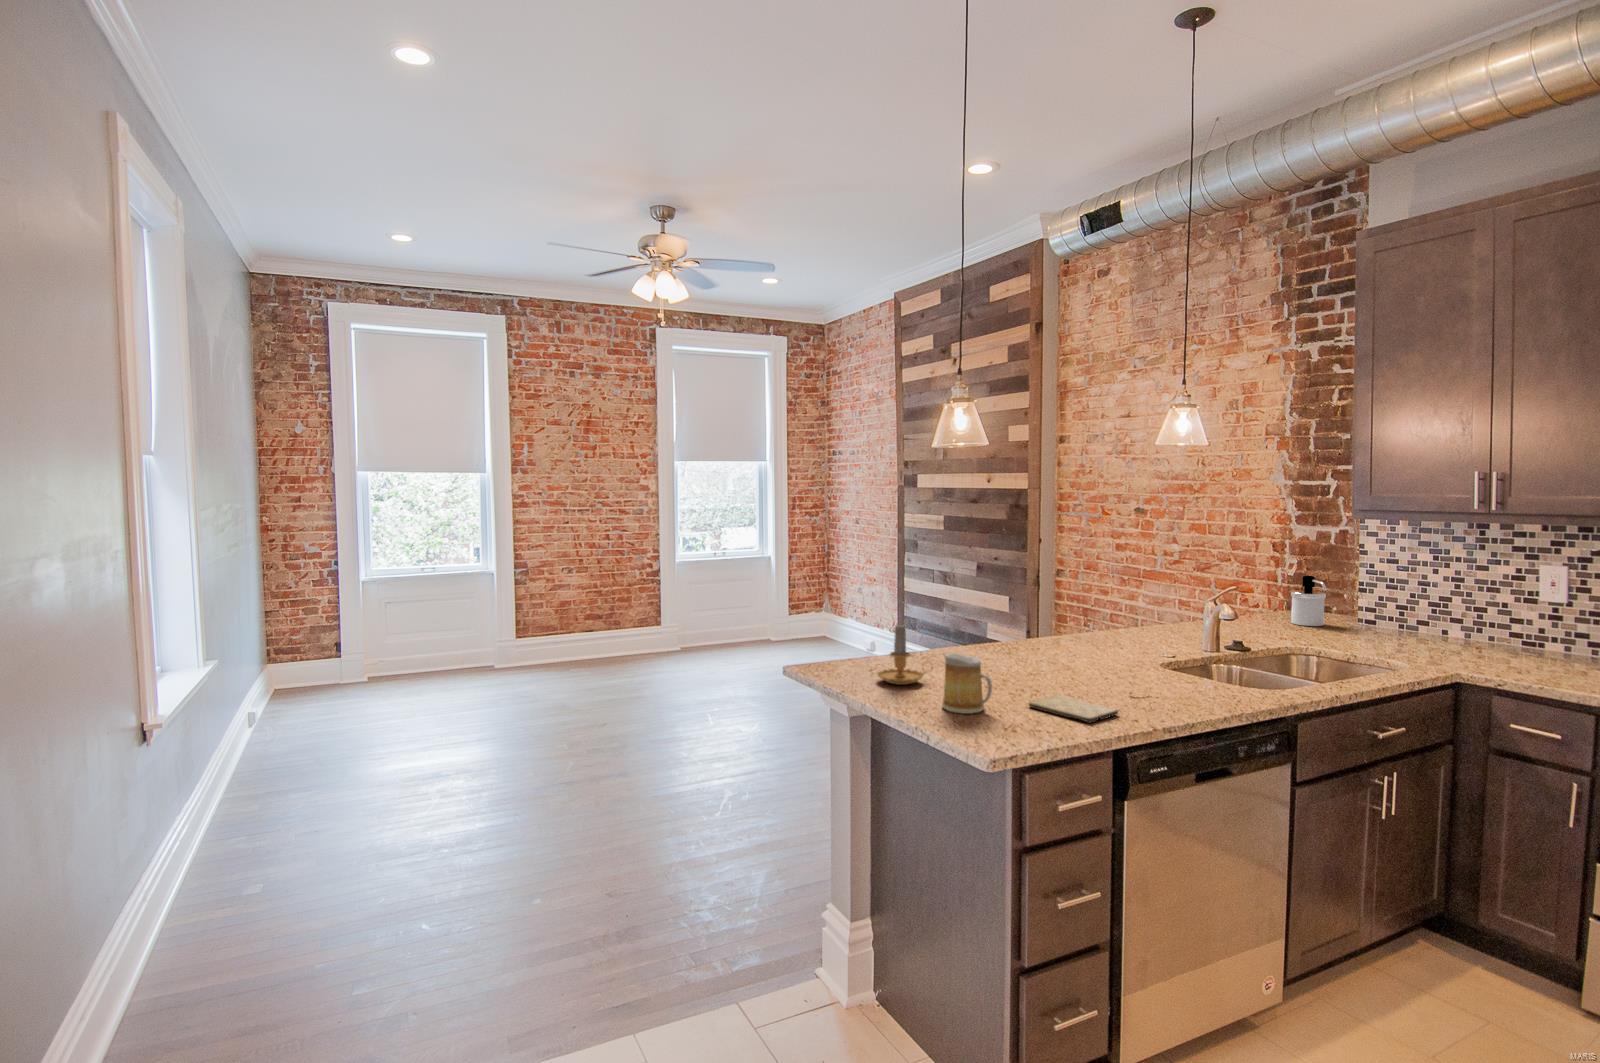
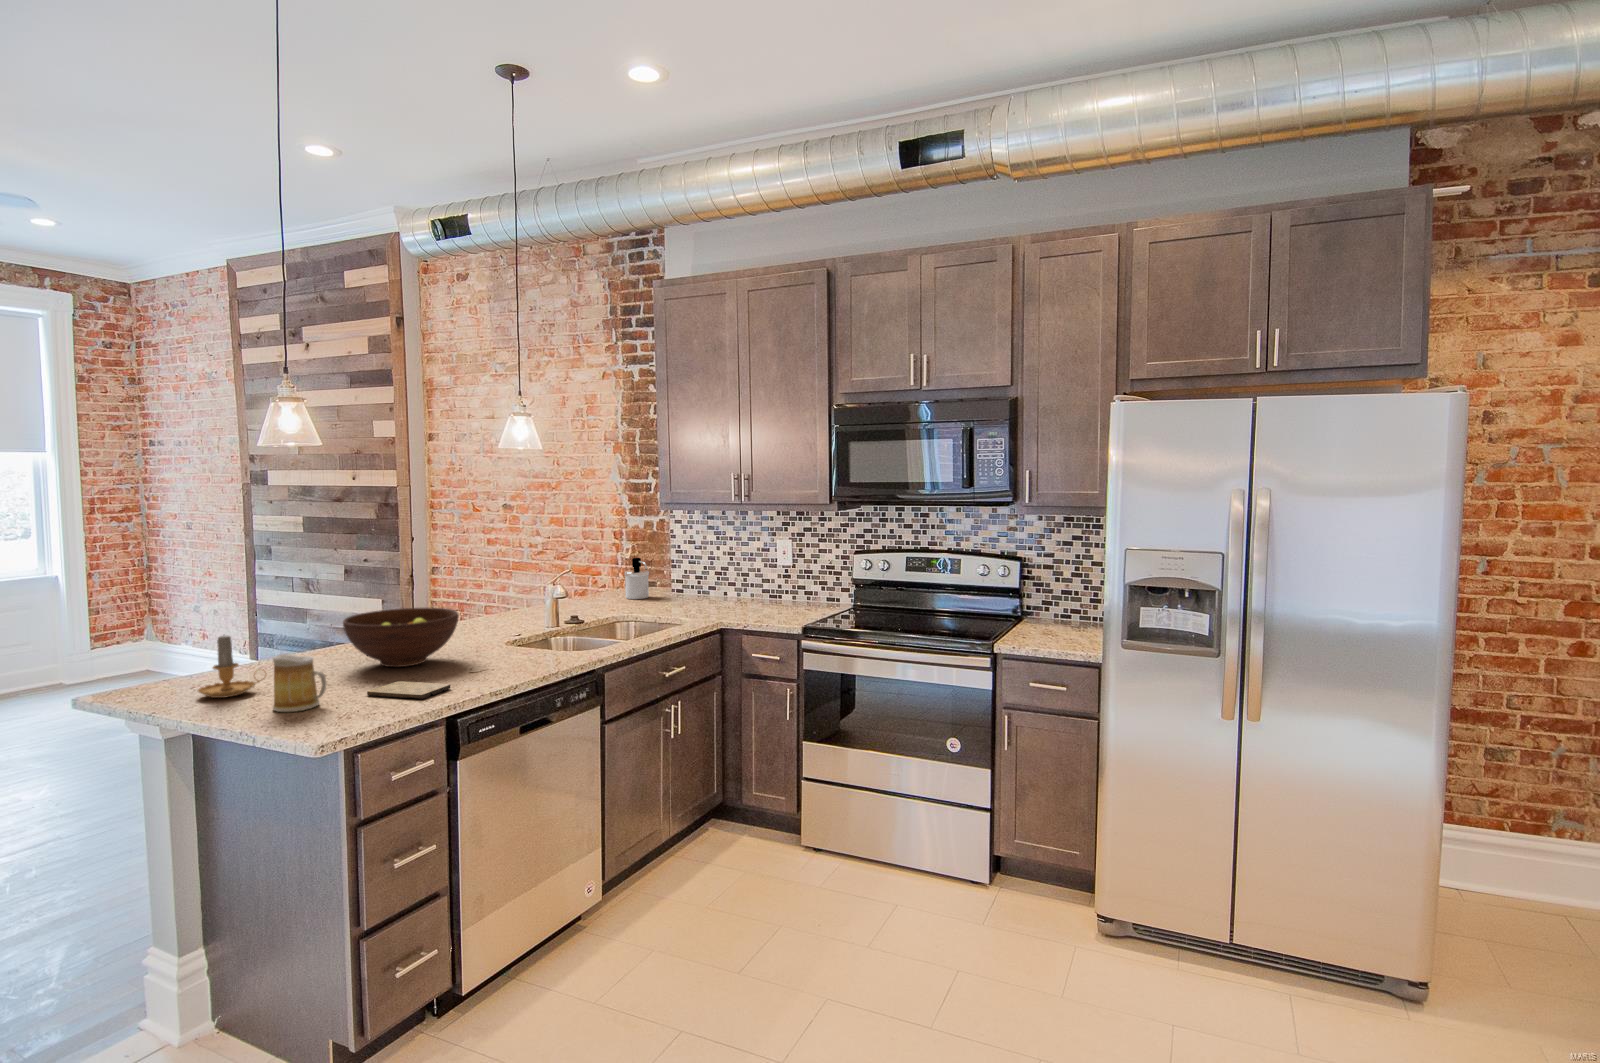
fruit bowl: none [999,613,1116,677] -> present [343,608,459,667]

